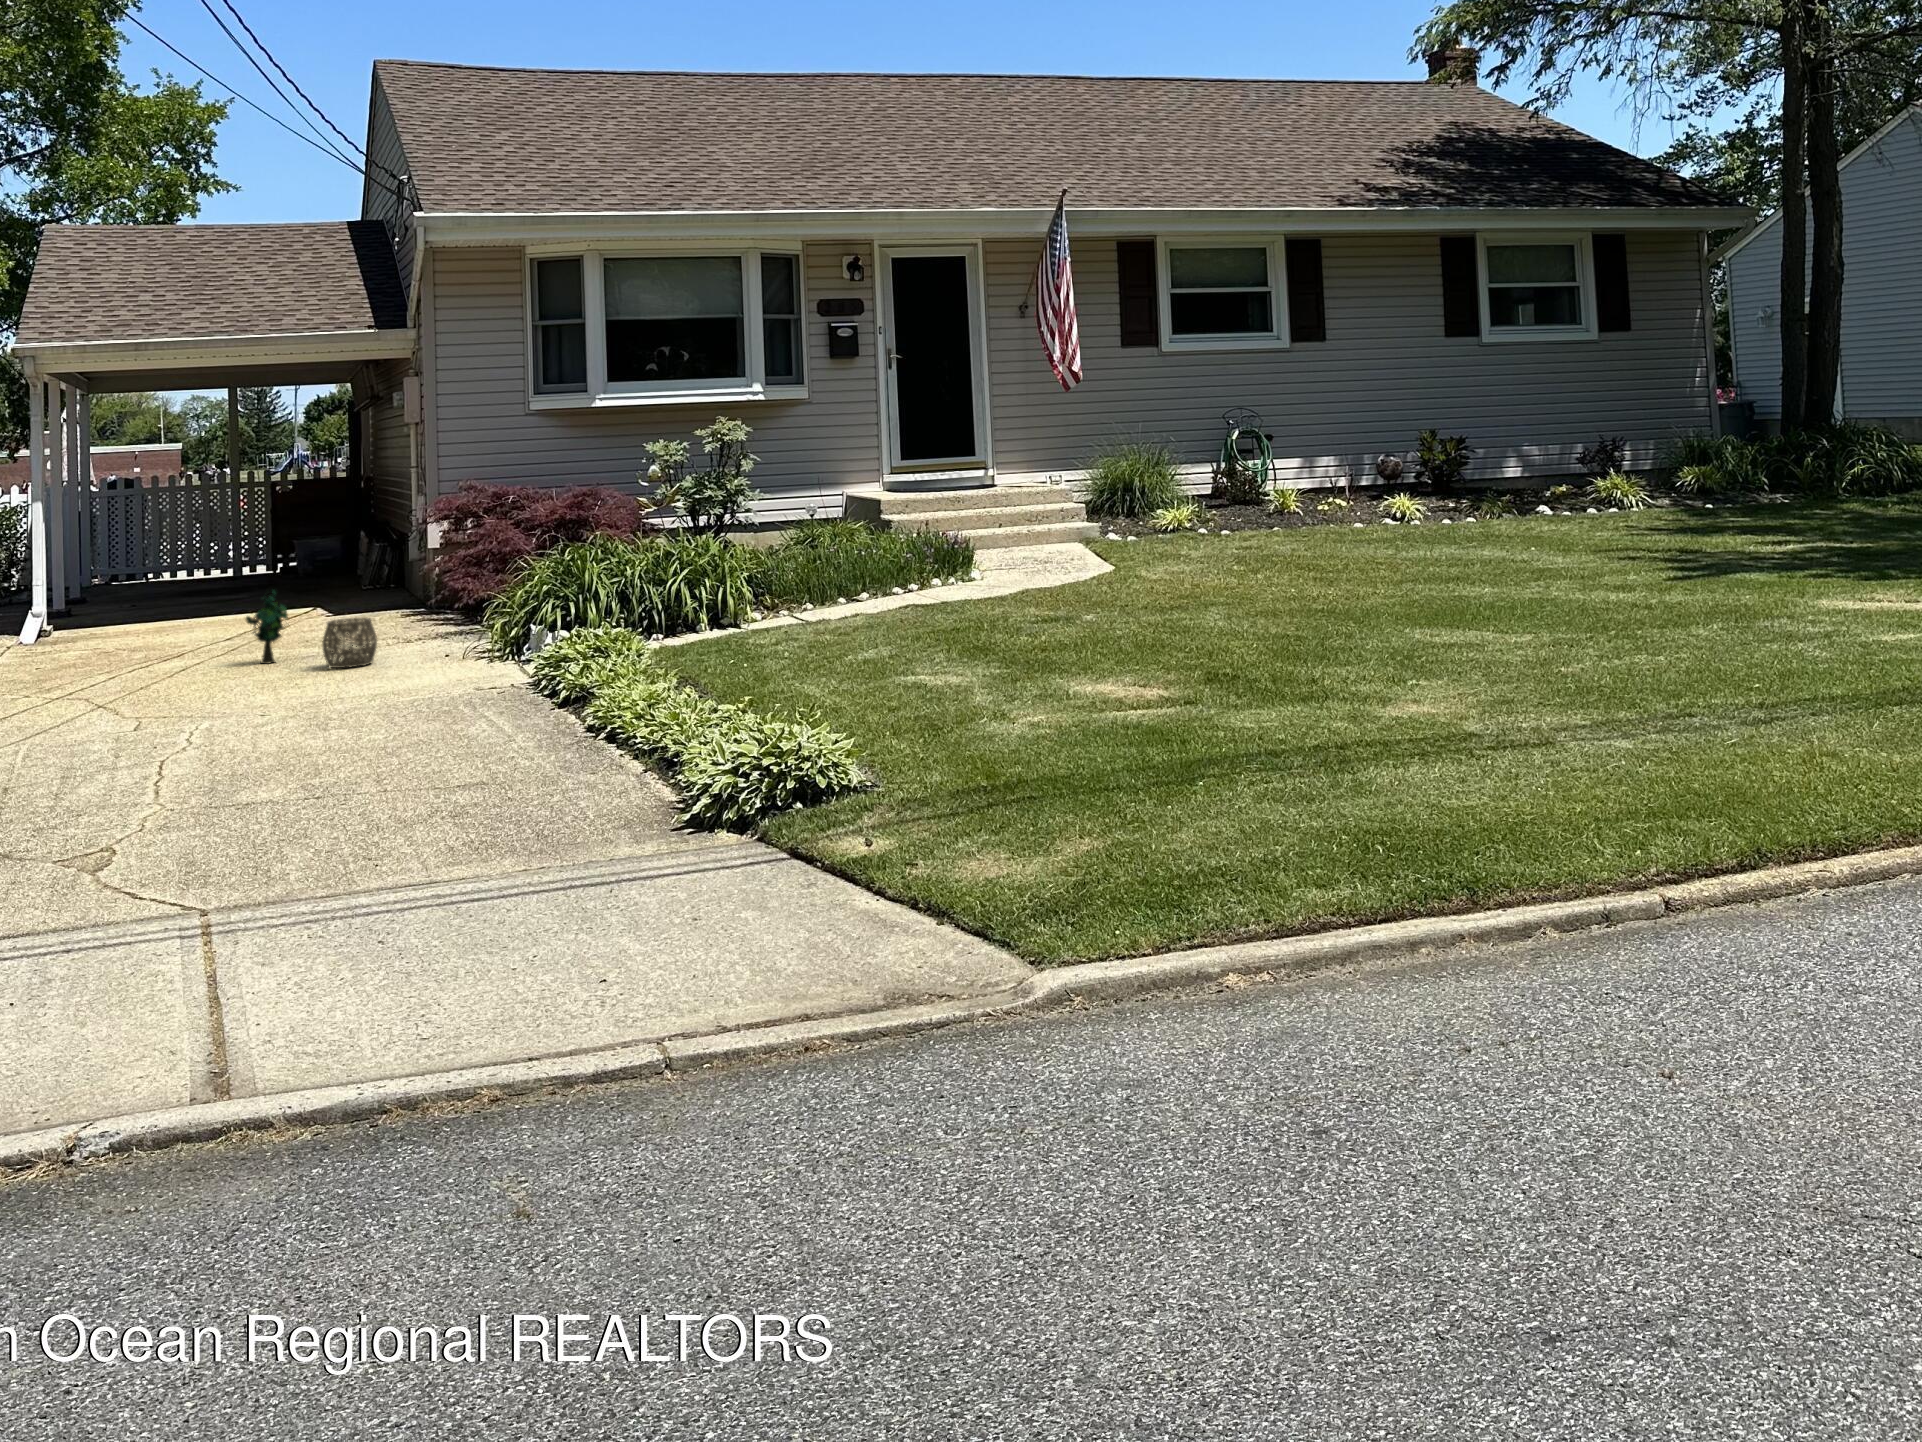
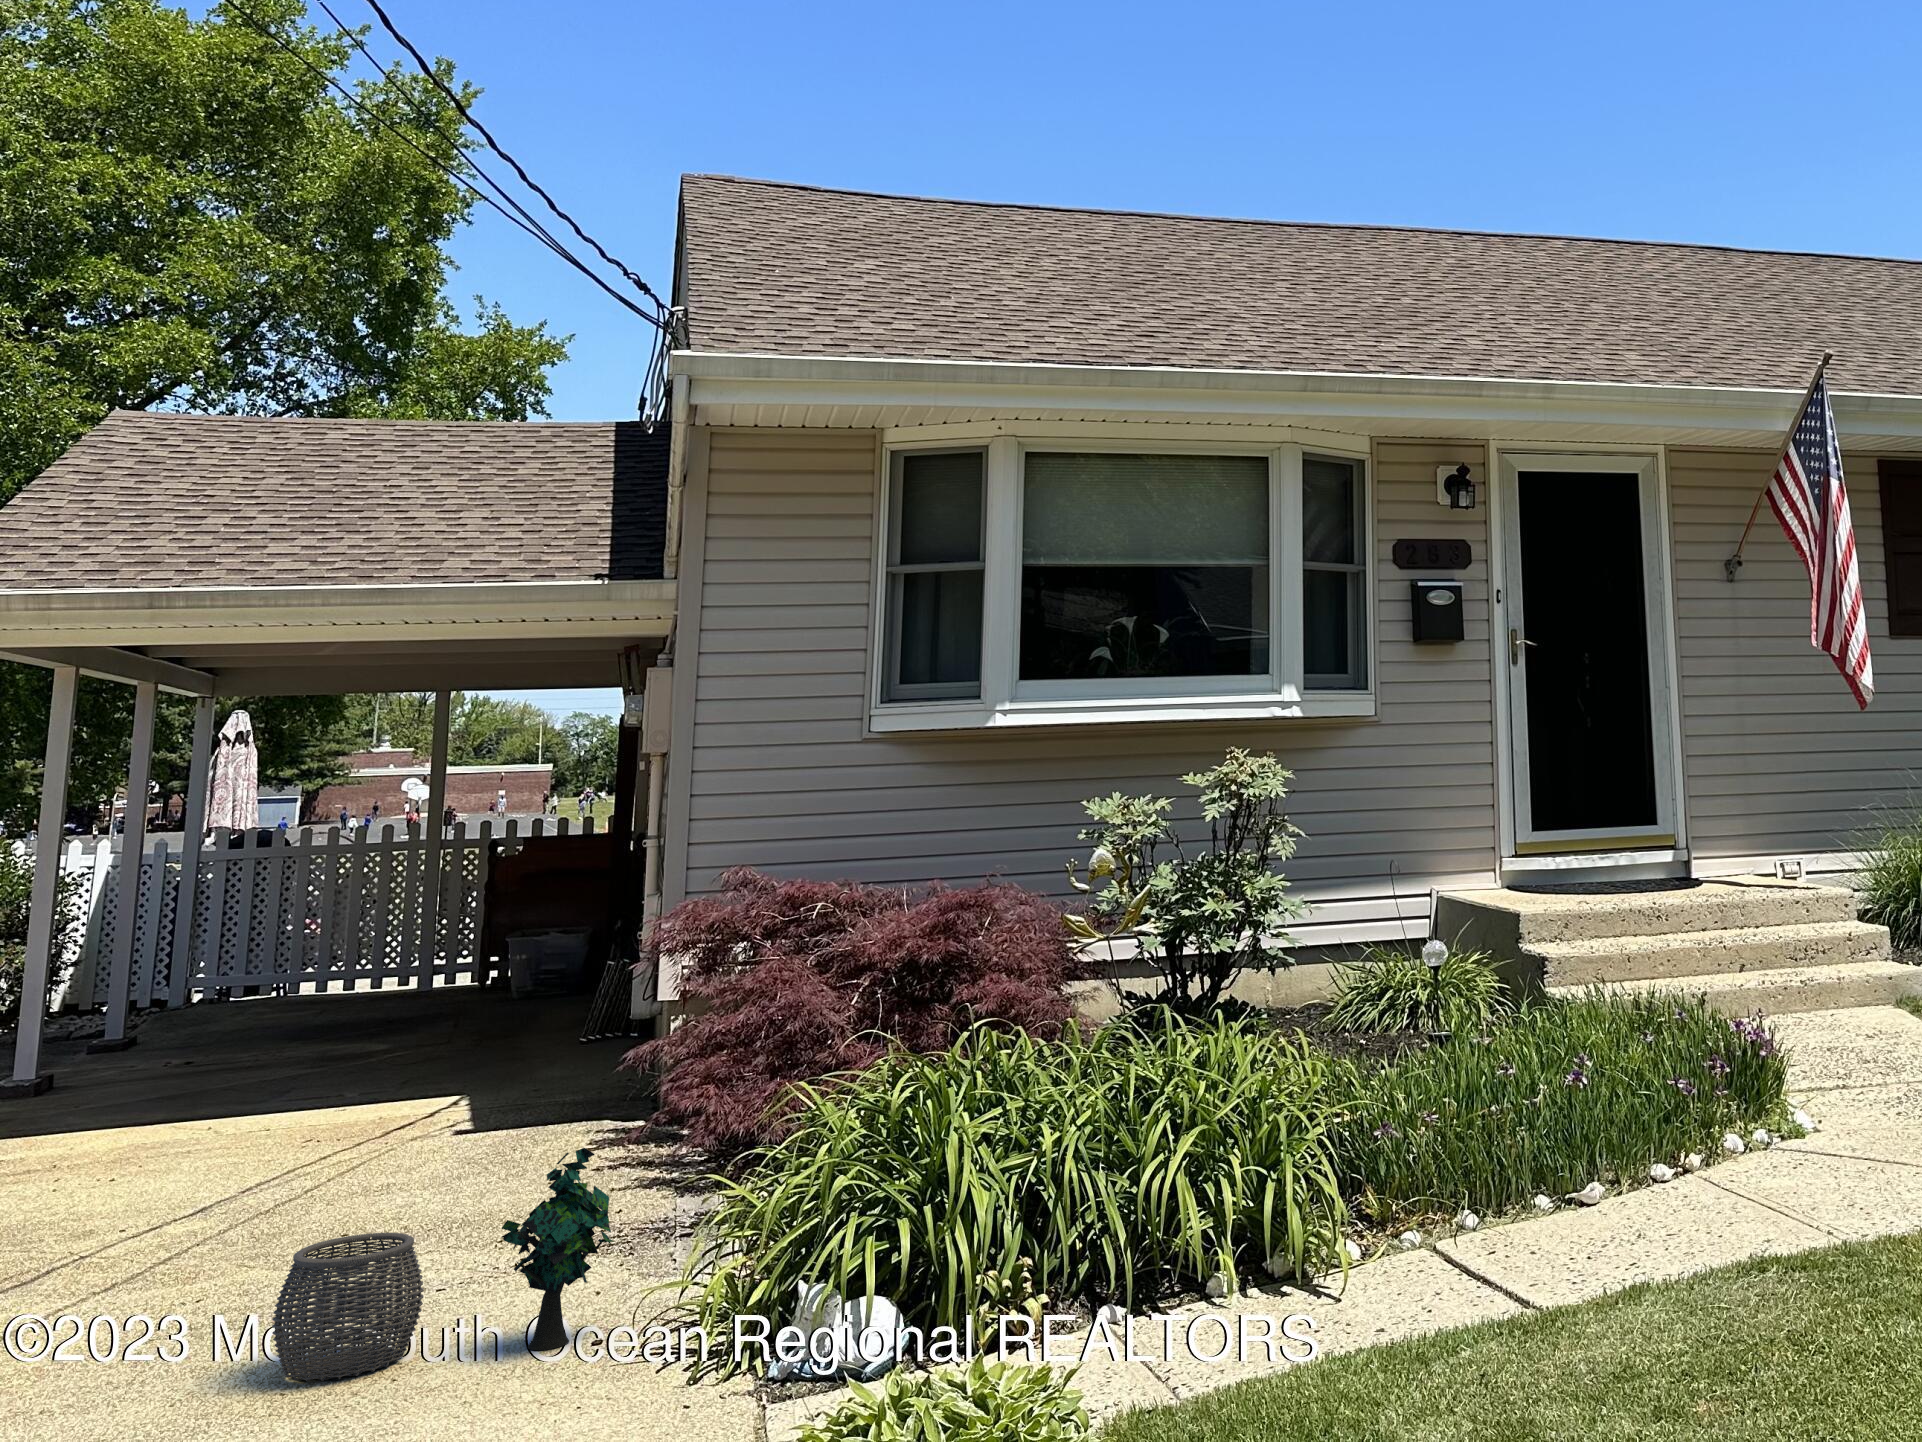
decorative plant: present [246,589,289,664] -> present [501,1148,614,1350]

